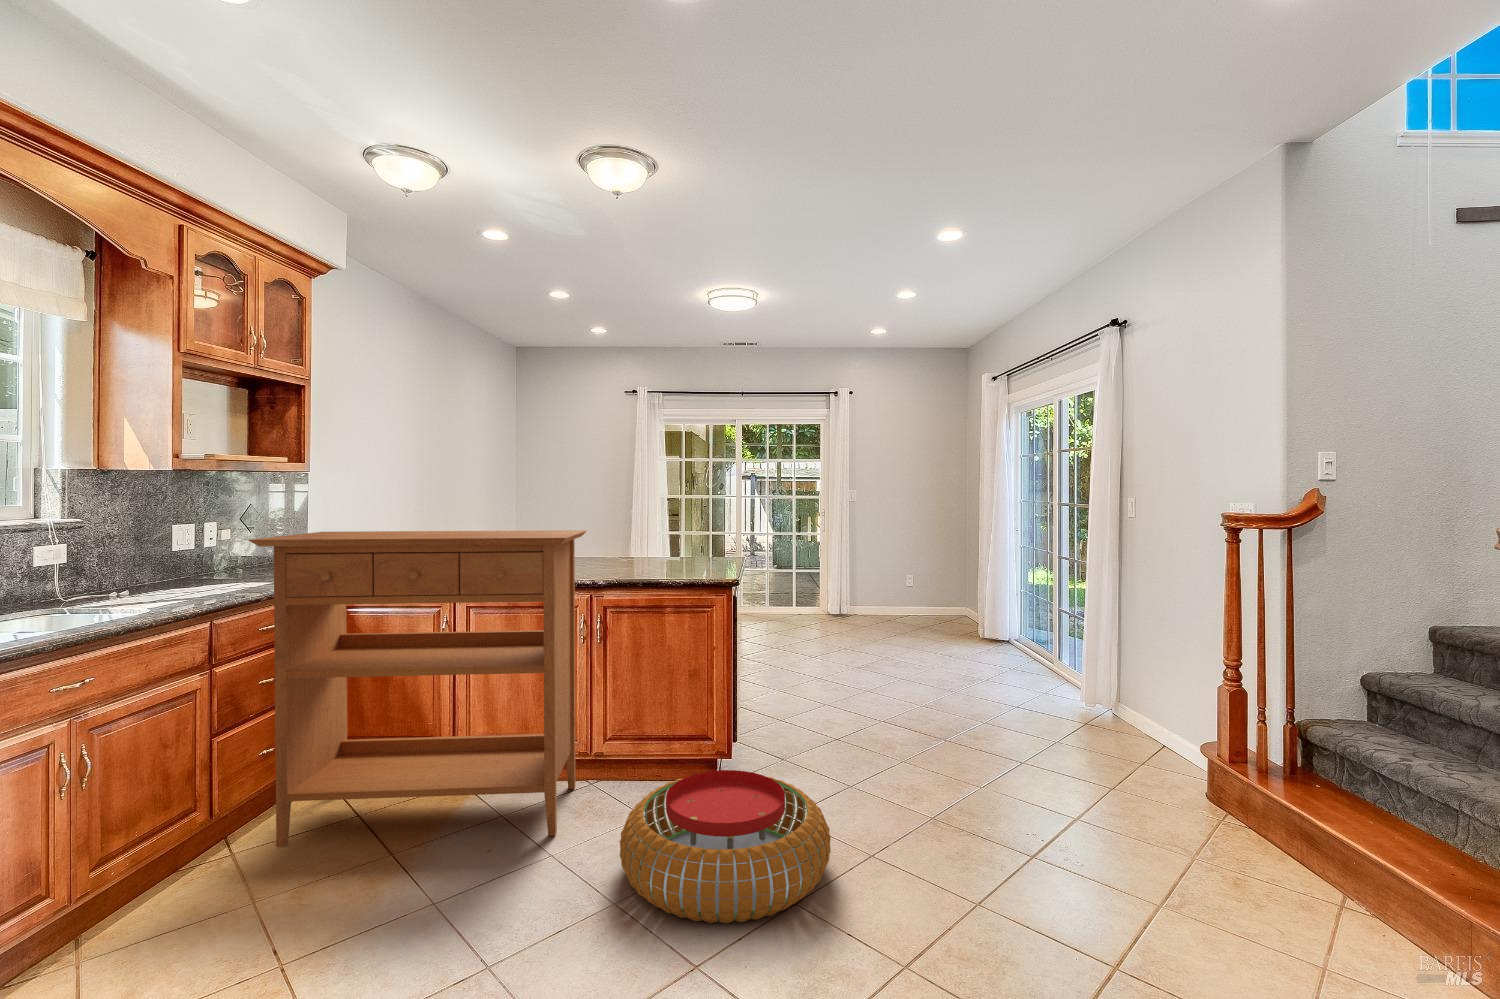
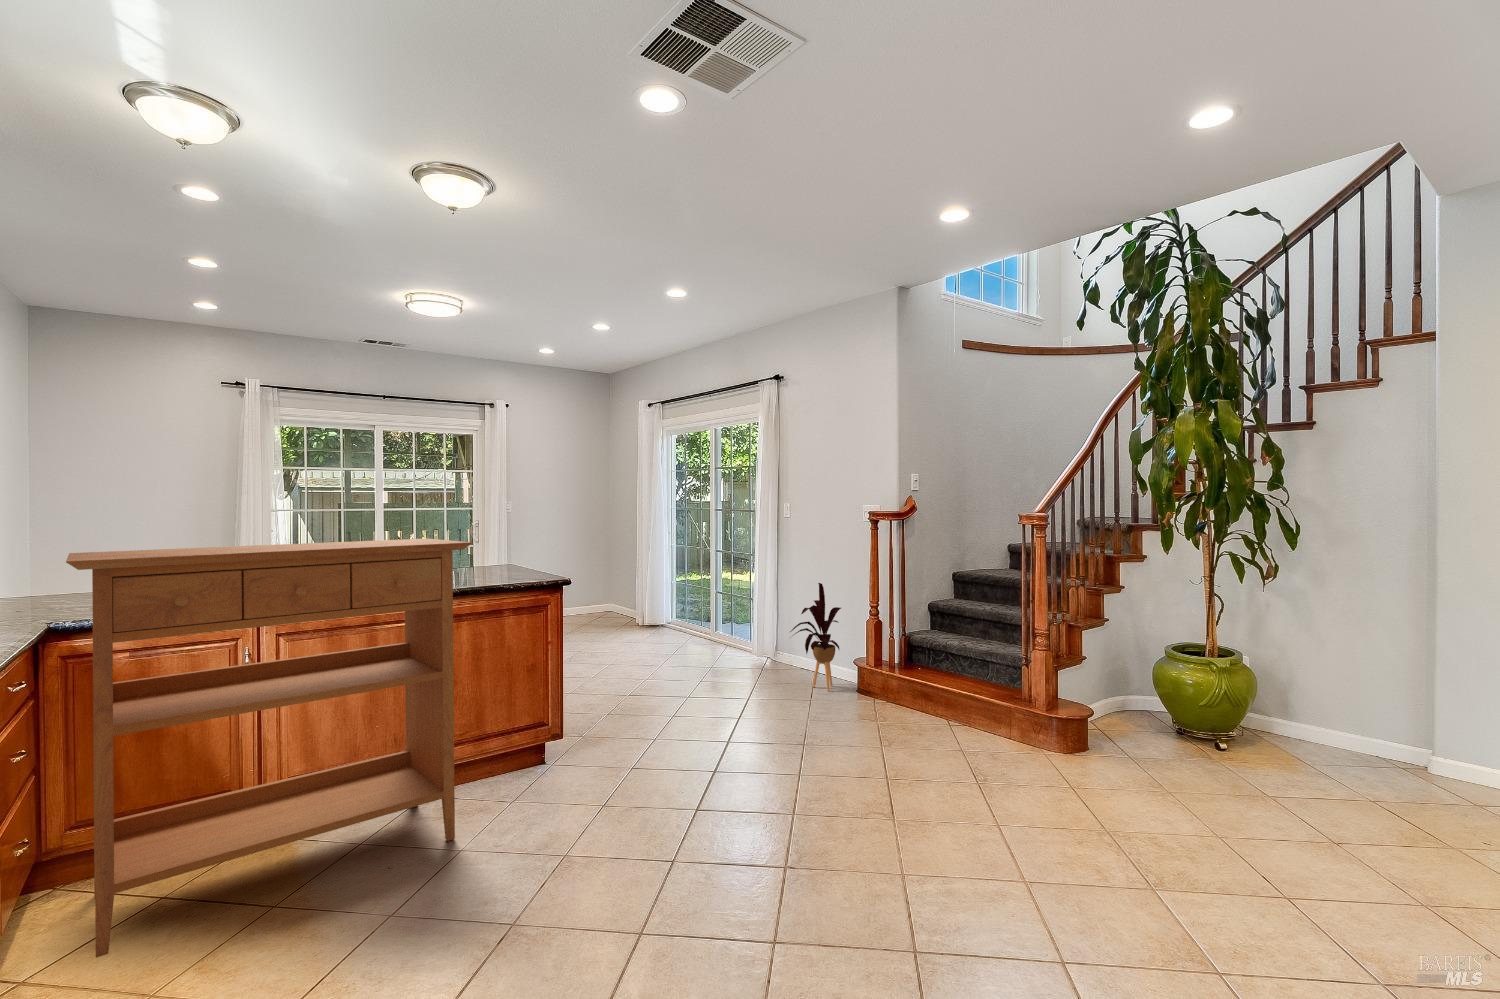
house plant: none [1090,616,1194,775] -> present [790,583,841,691]
pouf: present [620,770,831,924] -> none [544,732,721,846]

